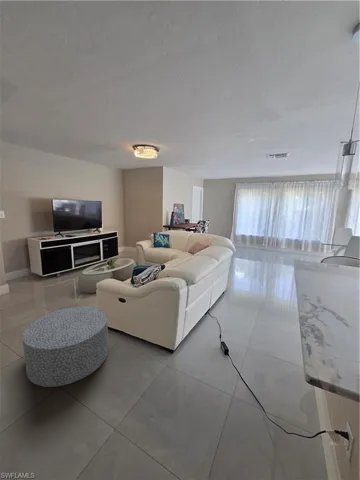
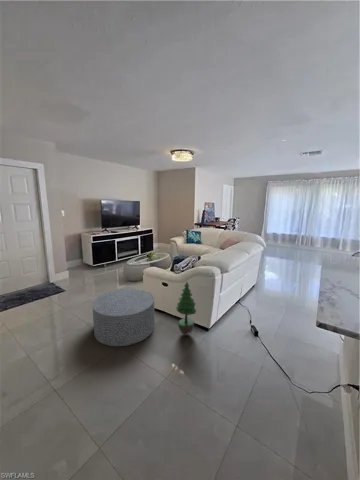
potted tree: none [133,298,158,363] -> present [176,282,196,335]

